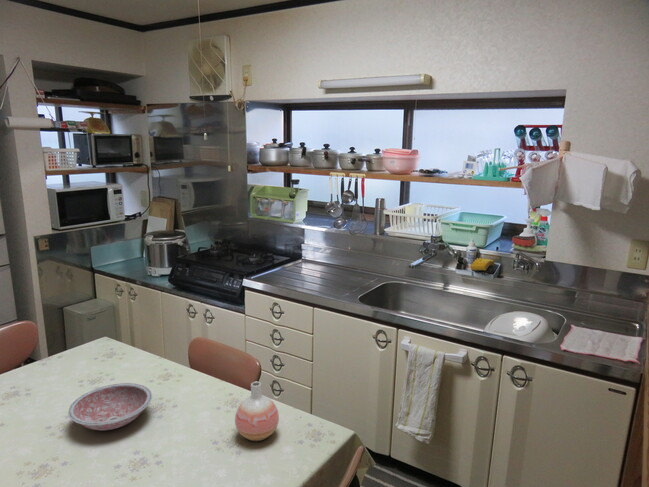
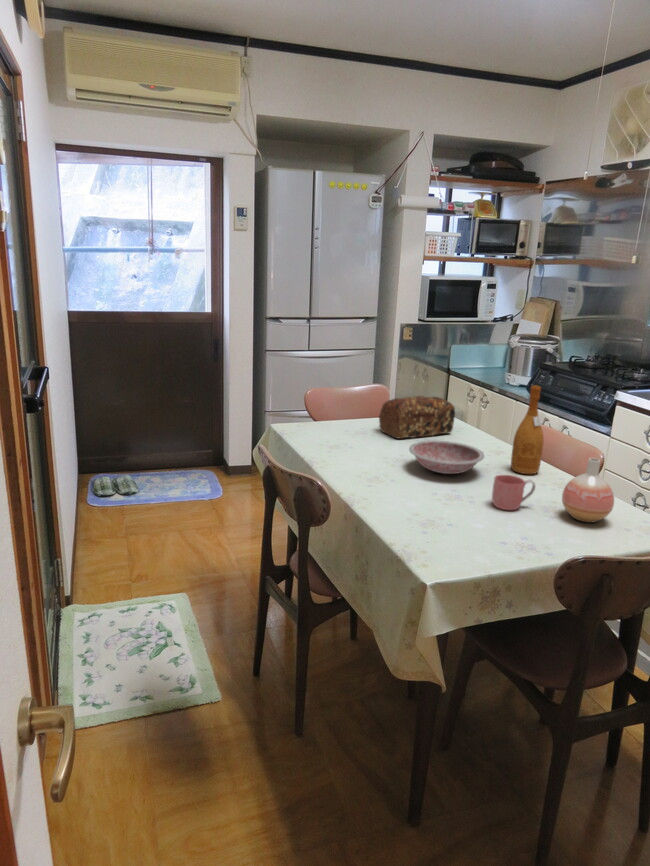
wine bottle: none [176,312,204,394] -> present [511,385,544,474]
bread loaf: none [25,329,111,389] -> present [379,396,455,439]
mug: none [169,417,210,458] -> present [492,475,535,510]

